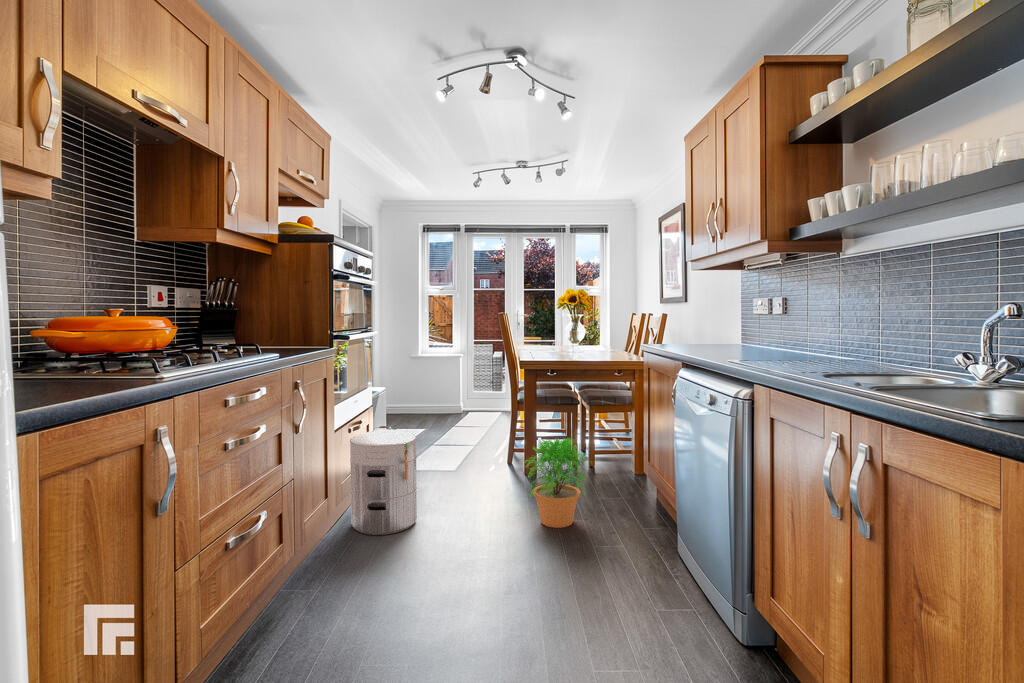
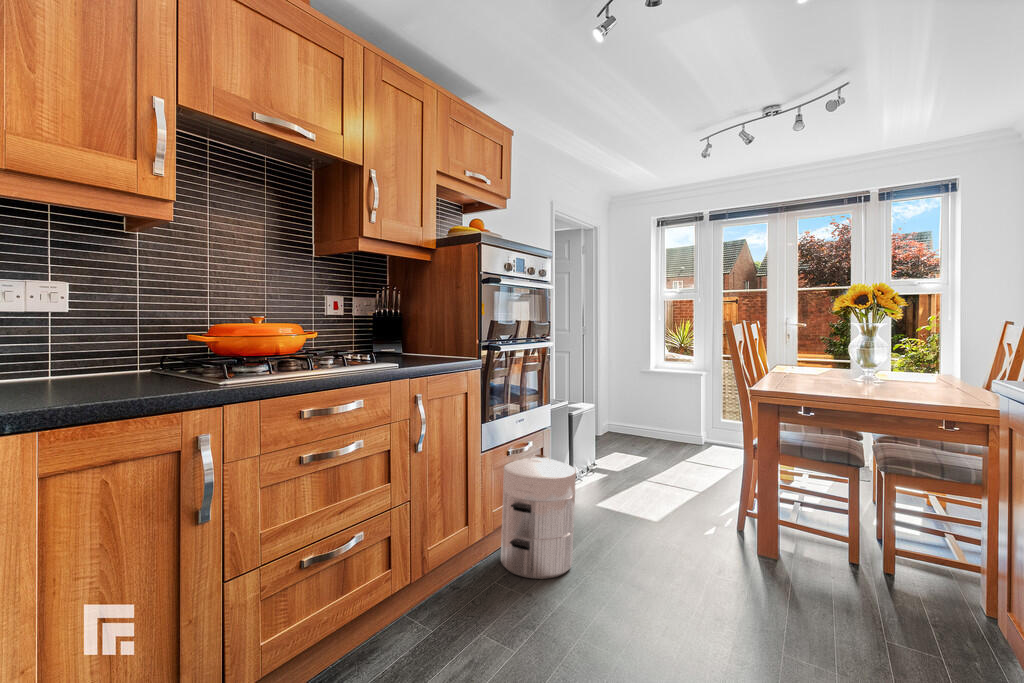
potted plant: present [527,438,586,528] -> none [698,503,804,630]

